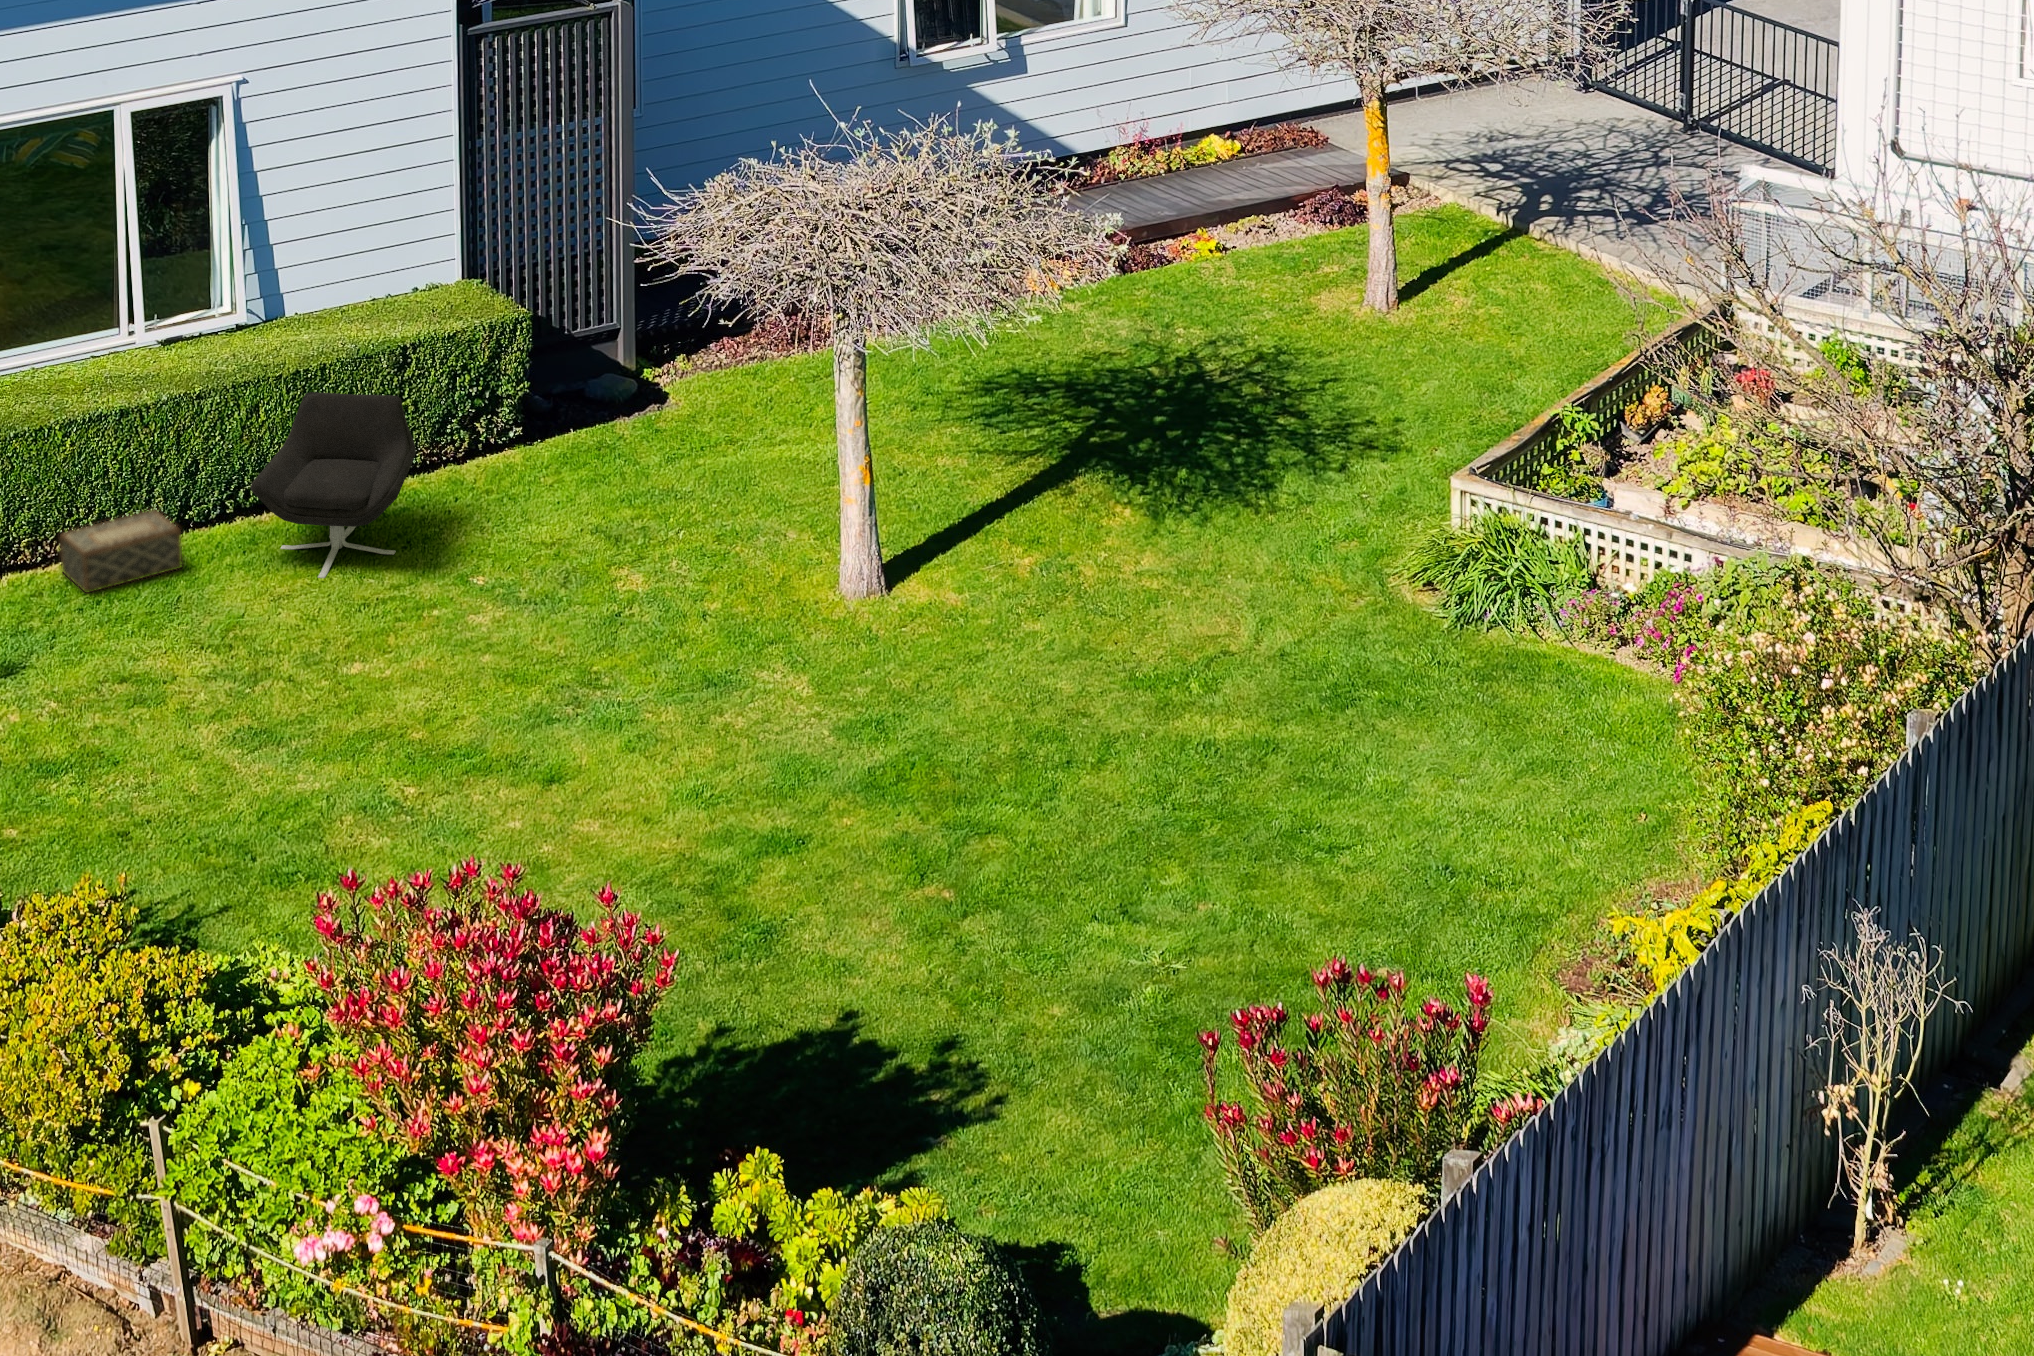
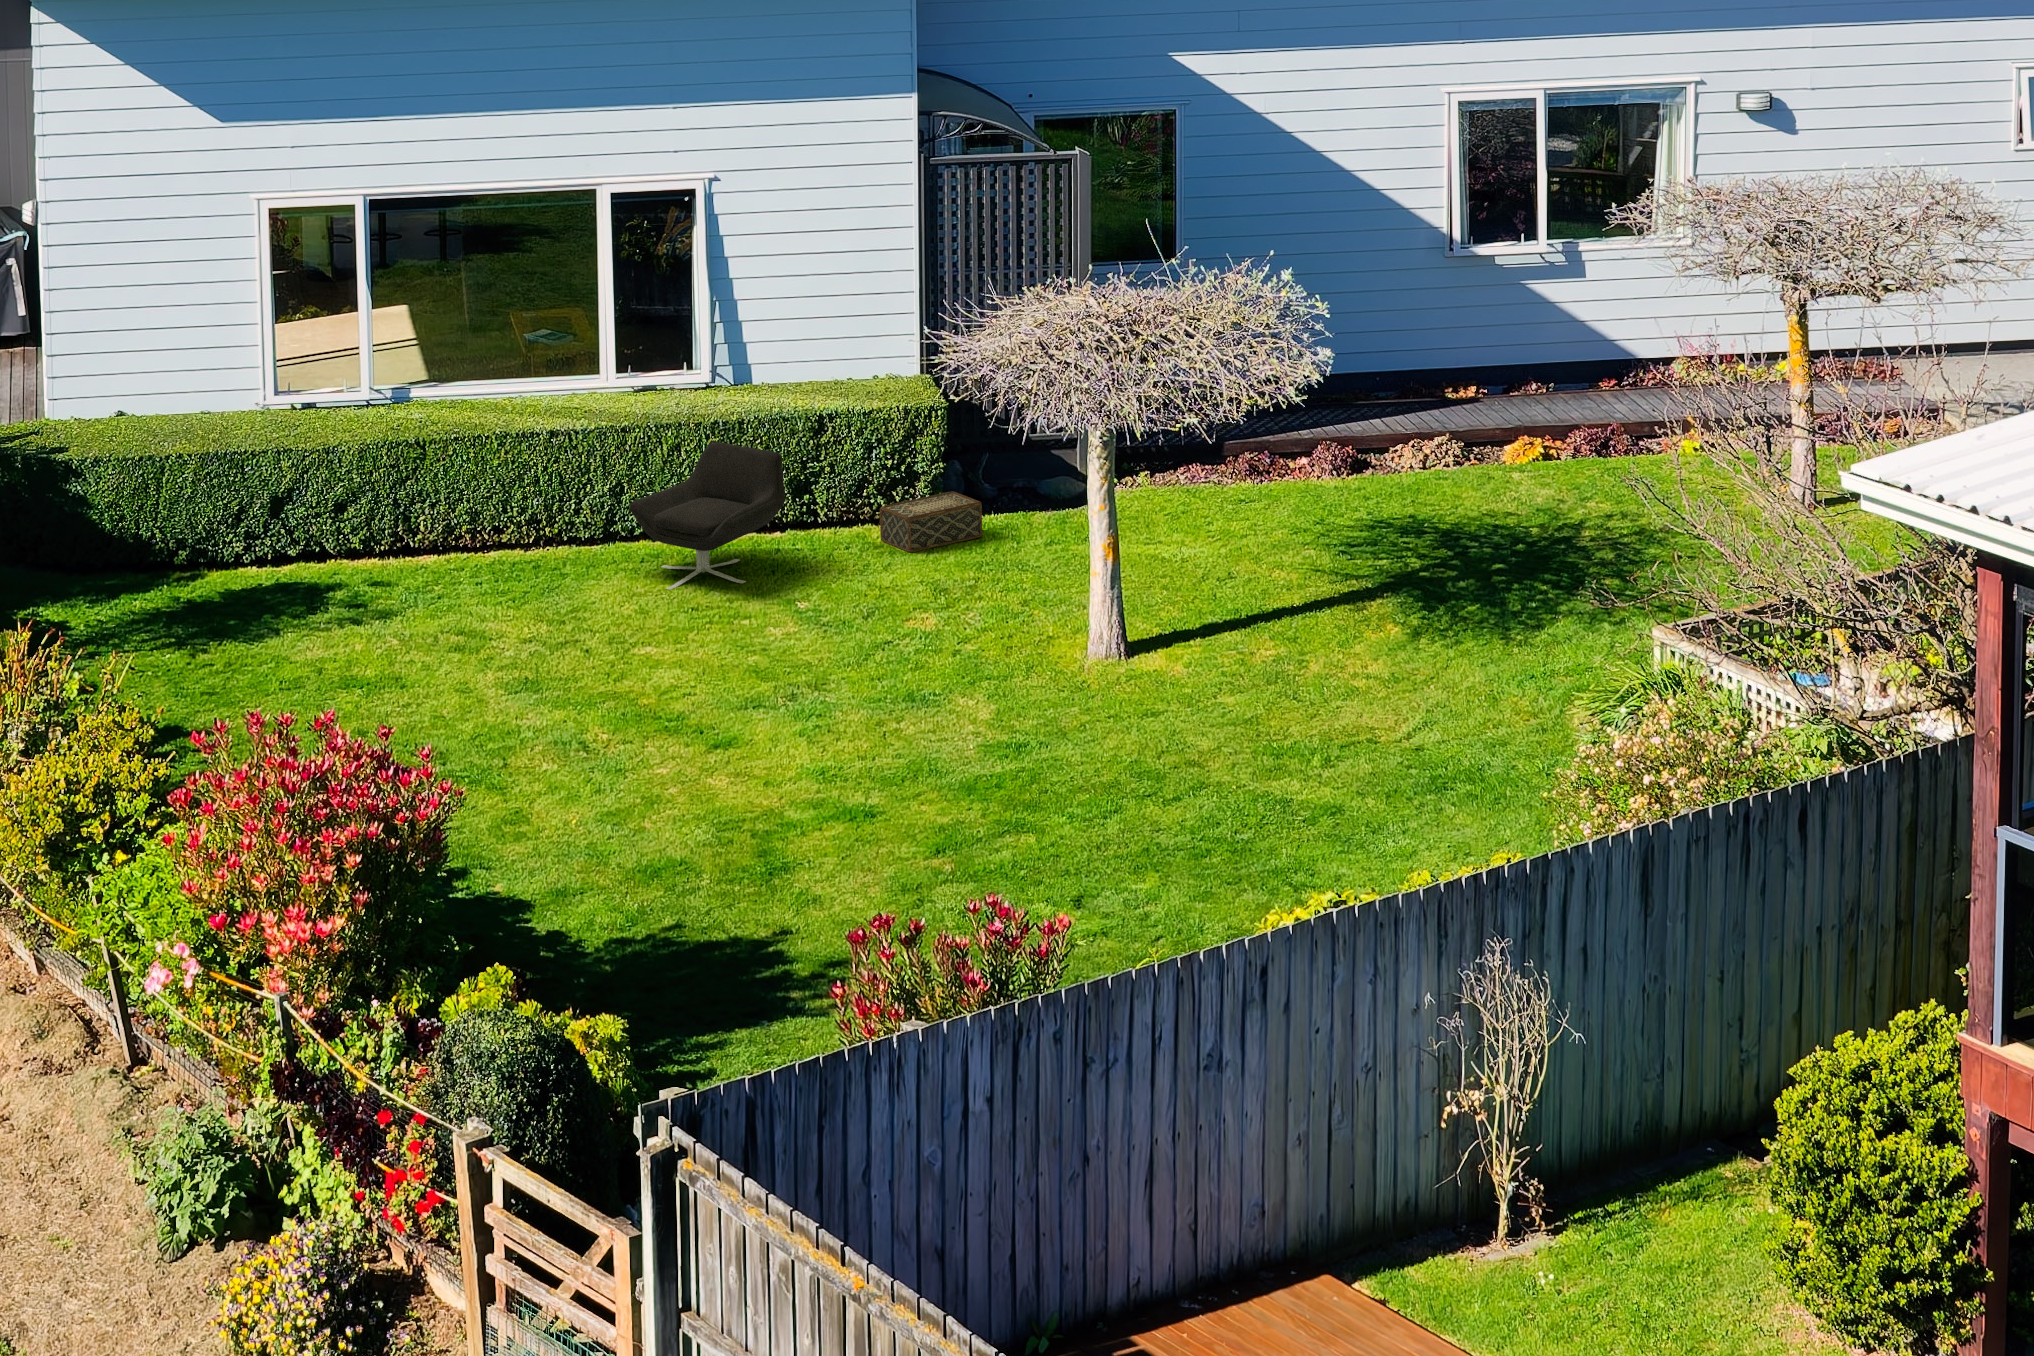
woven basket: present [60,510,182,592] -> present [880,491,982,552]

